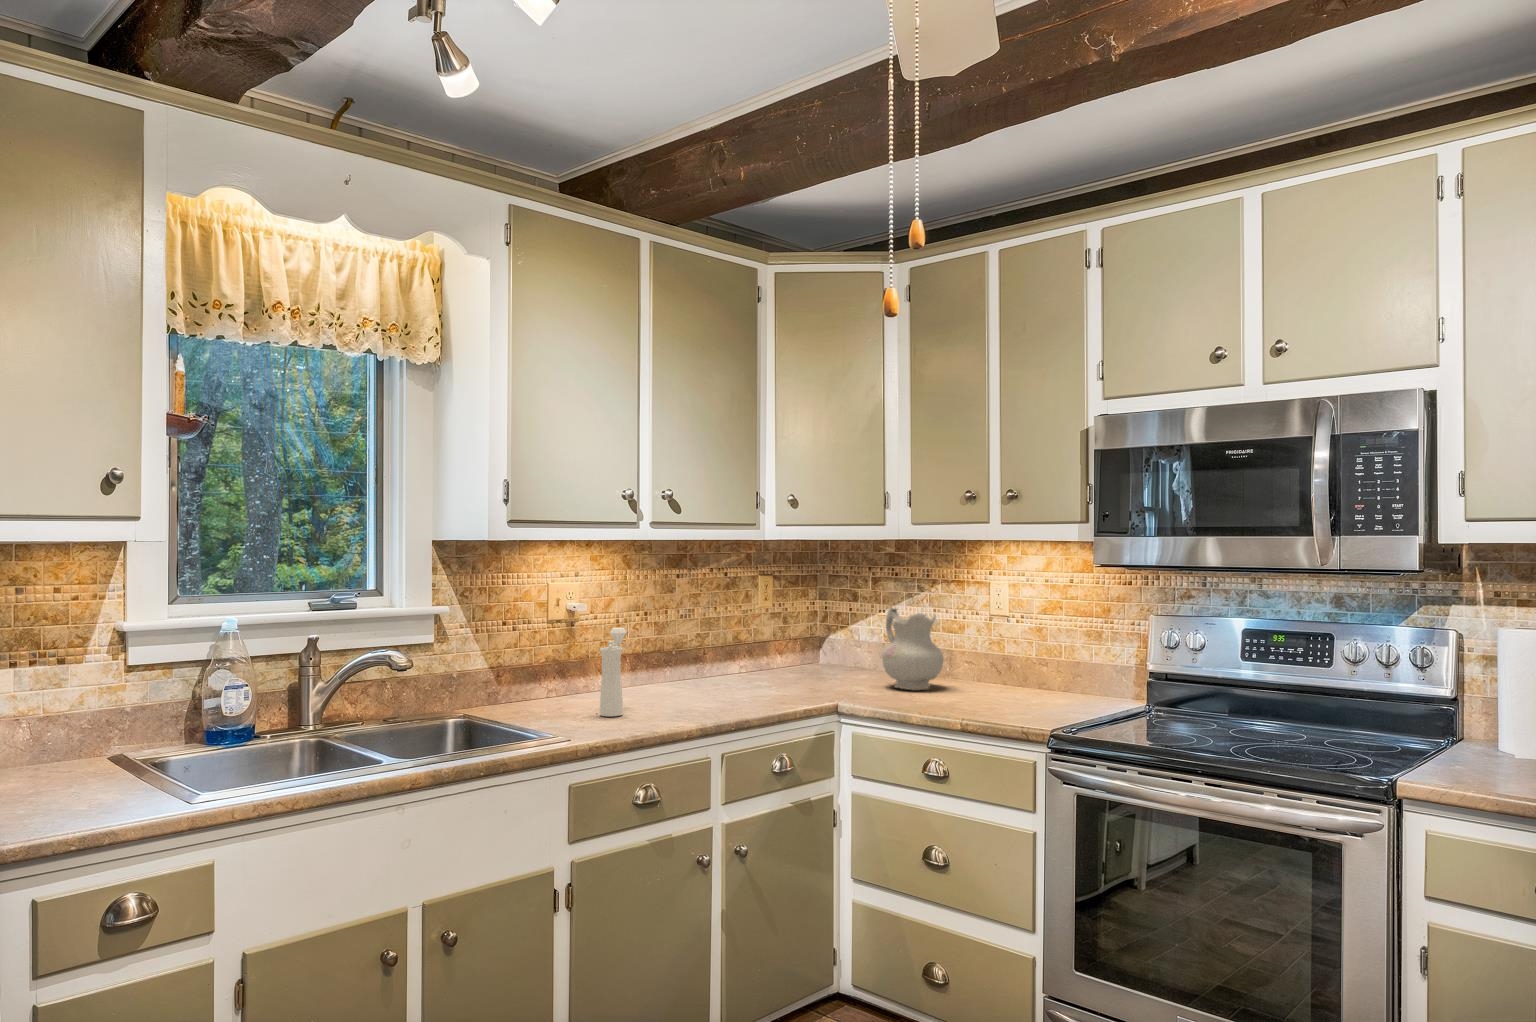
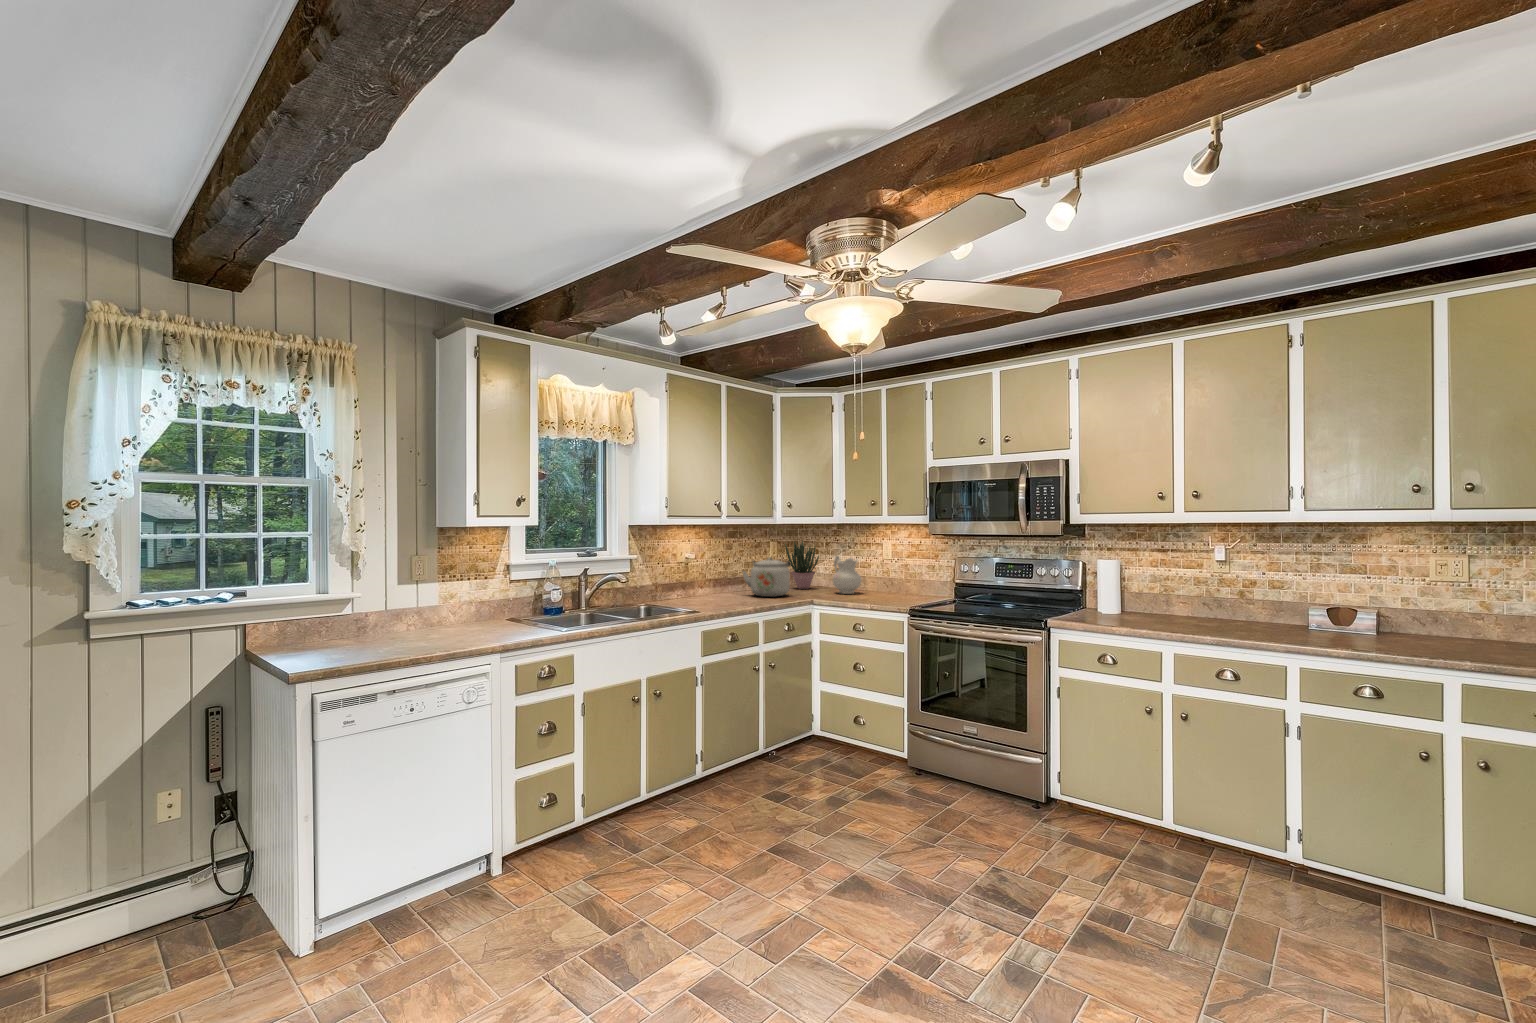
potted plant: none [786,573,856,675] -> present [785,541,819,589]
kettle: none [688,610,794,696] -> present [743,557,791,597]
pepper mill: present [600,628,627,717] -> none [707,565,718,604]

